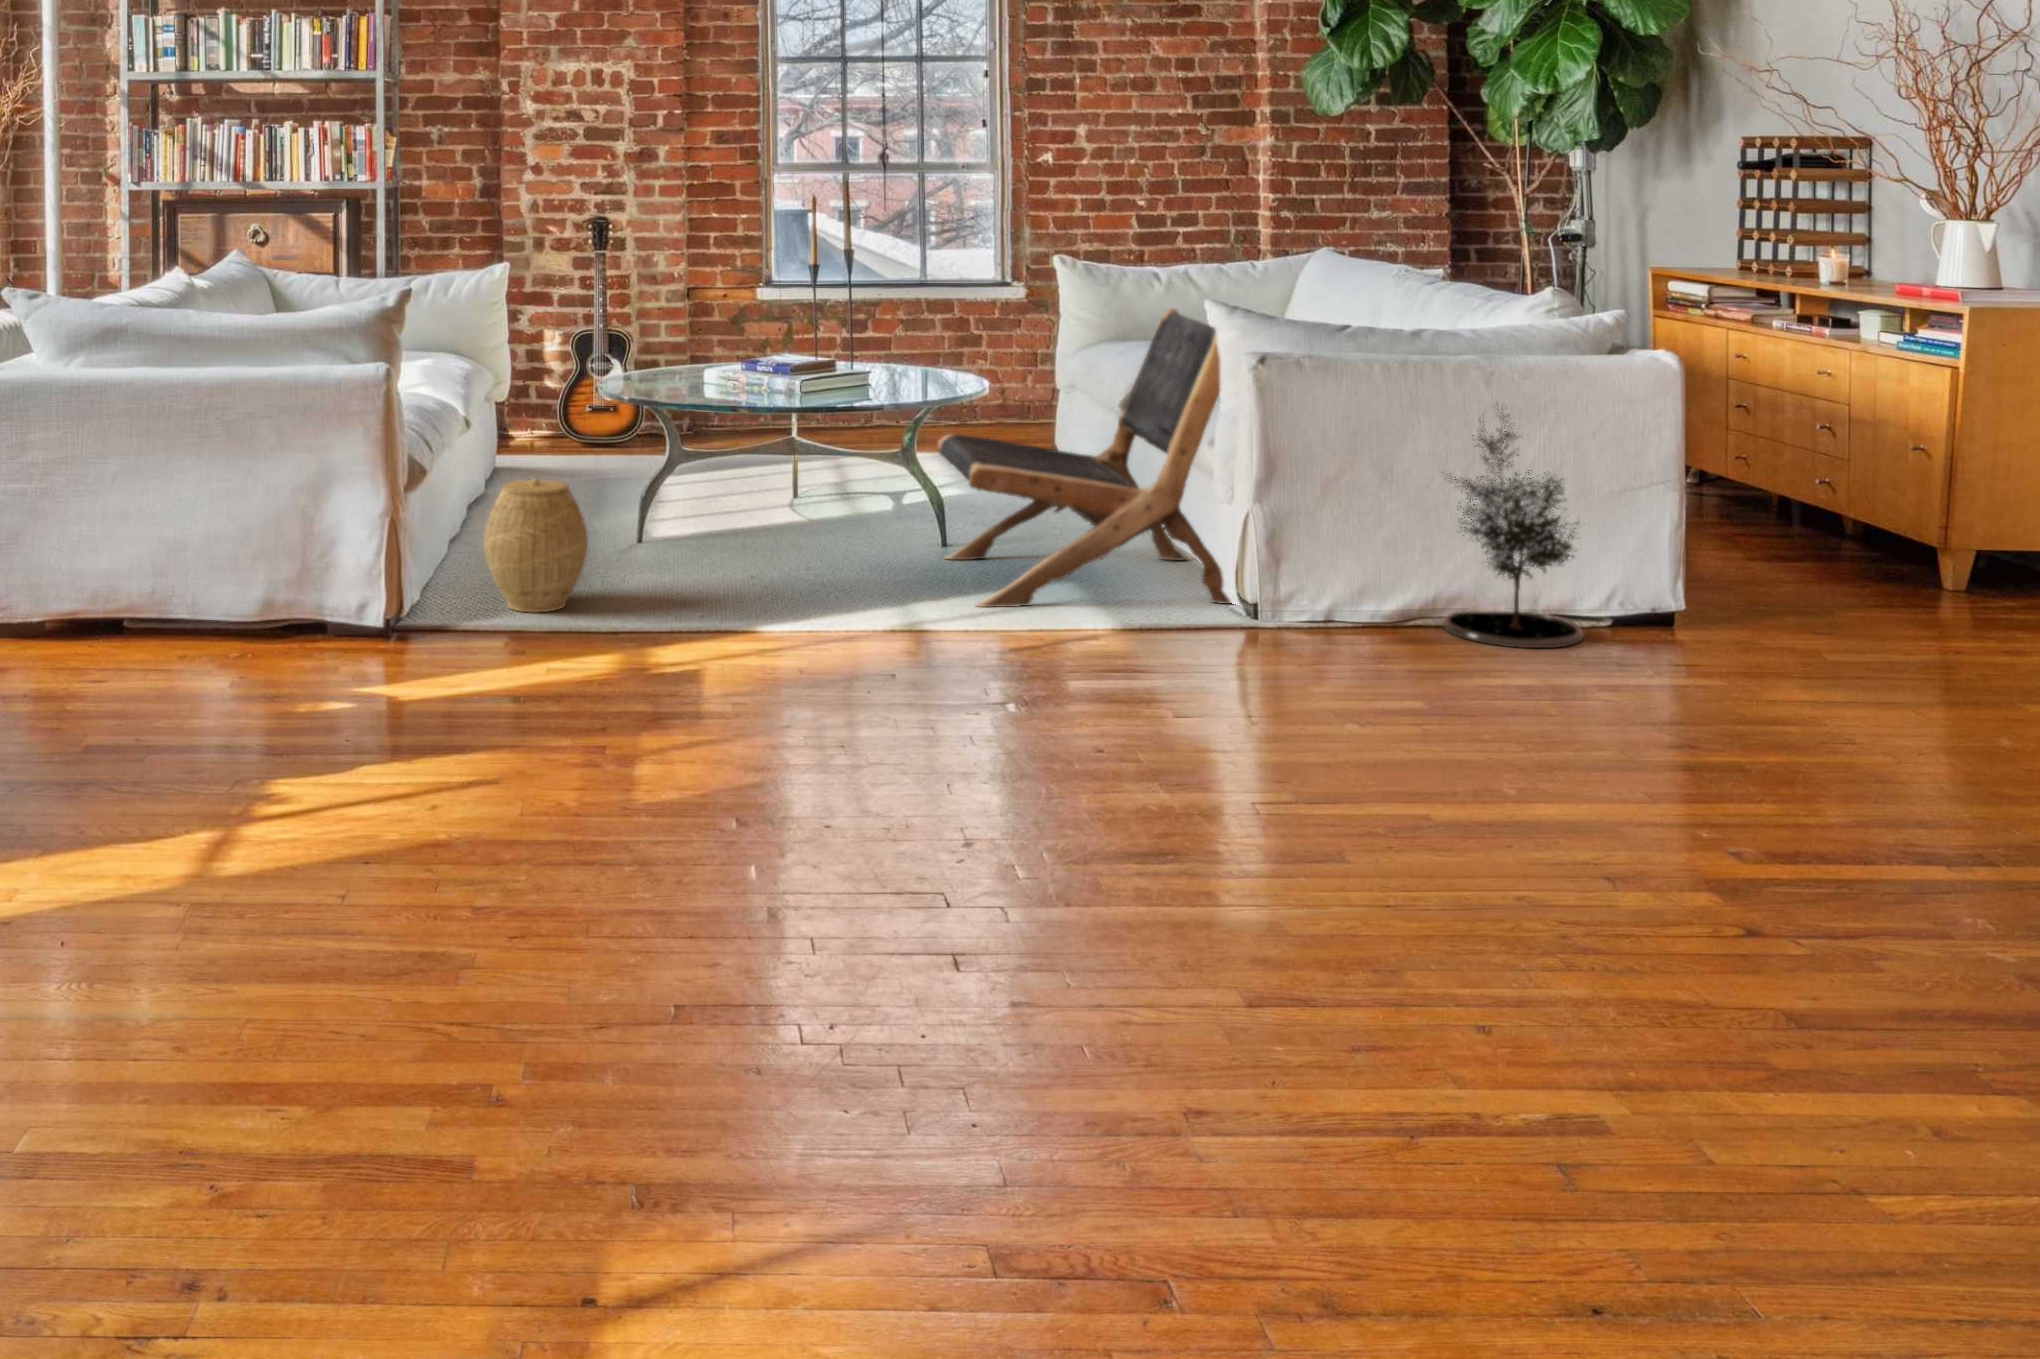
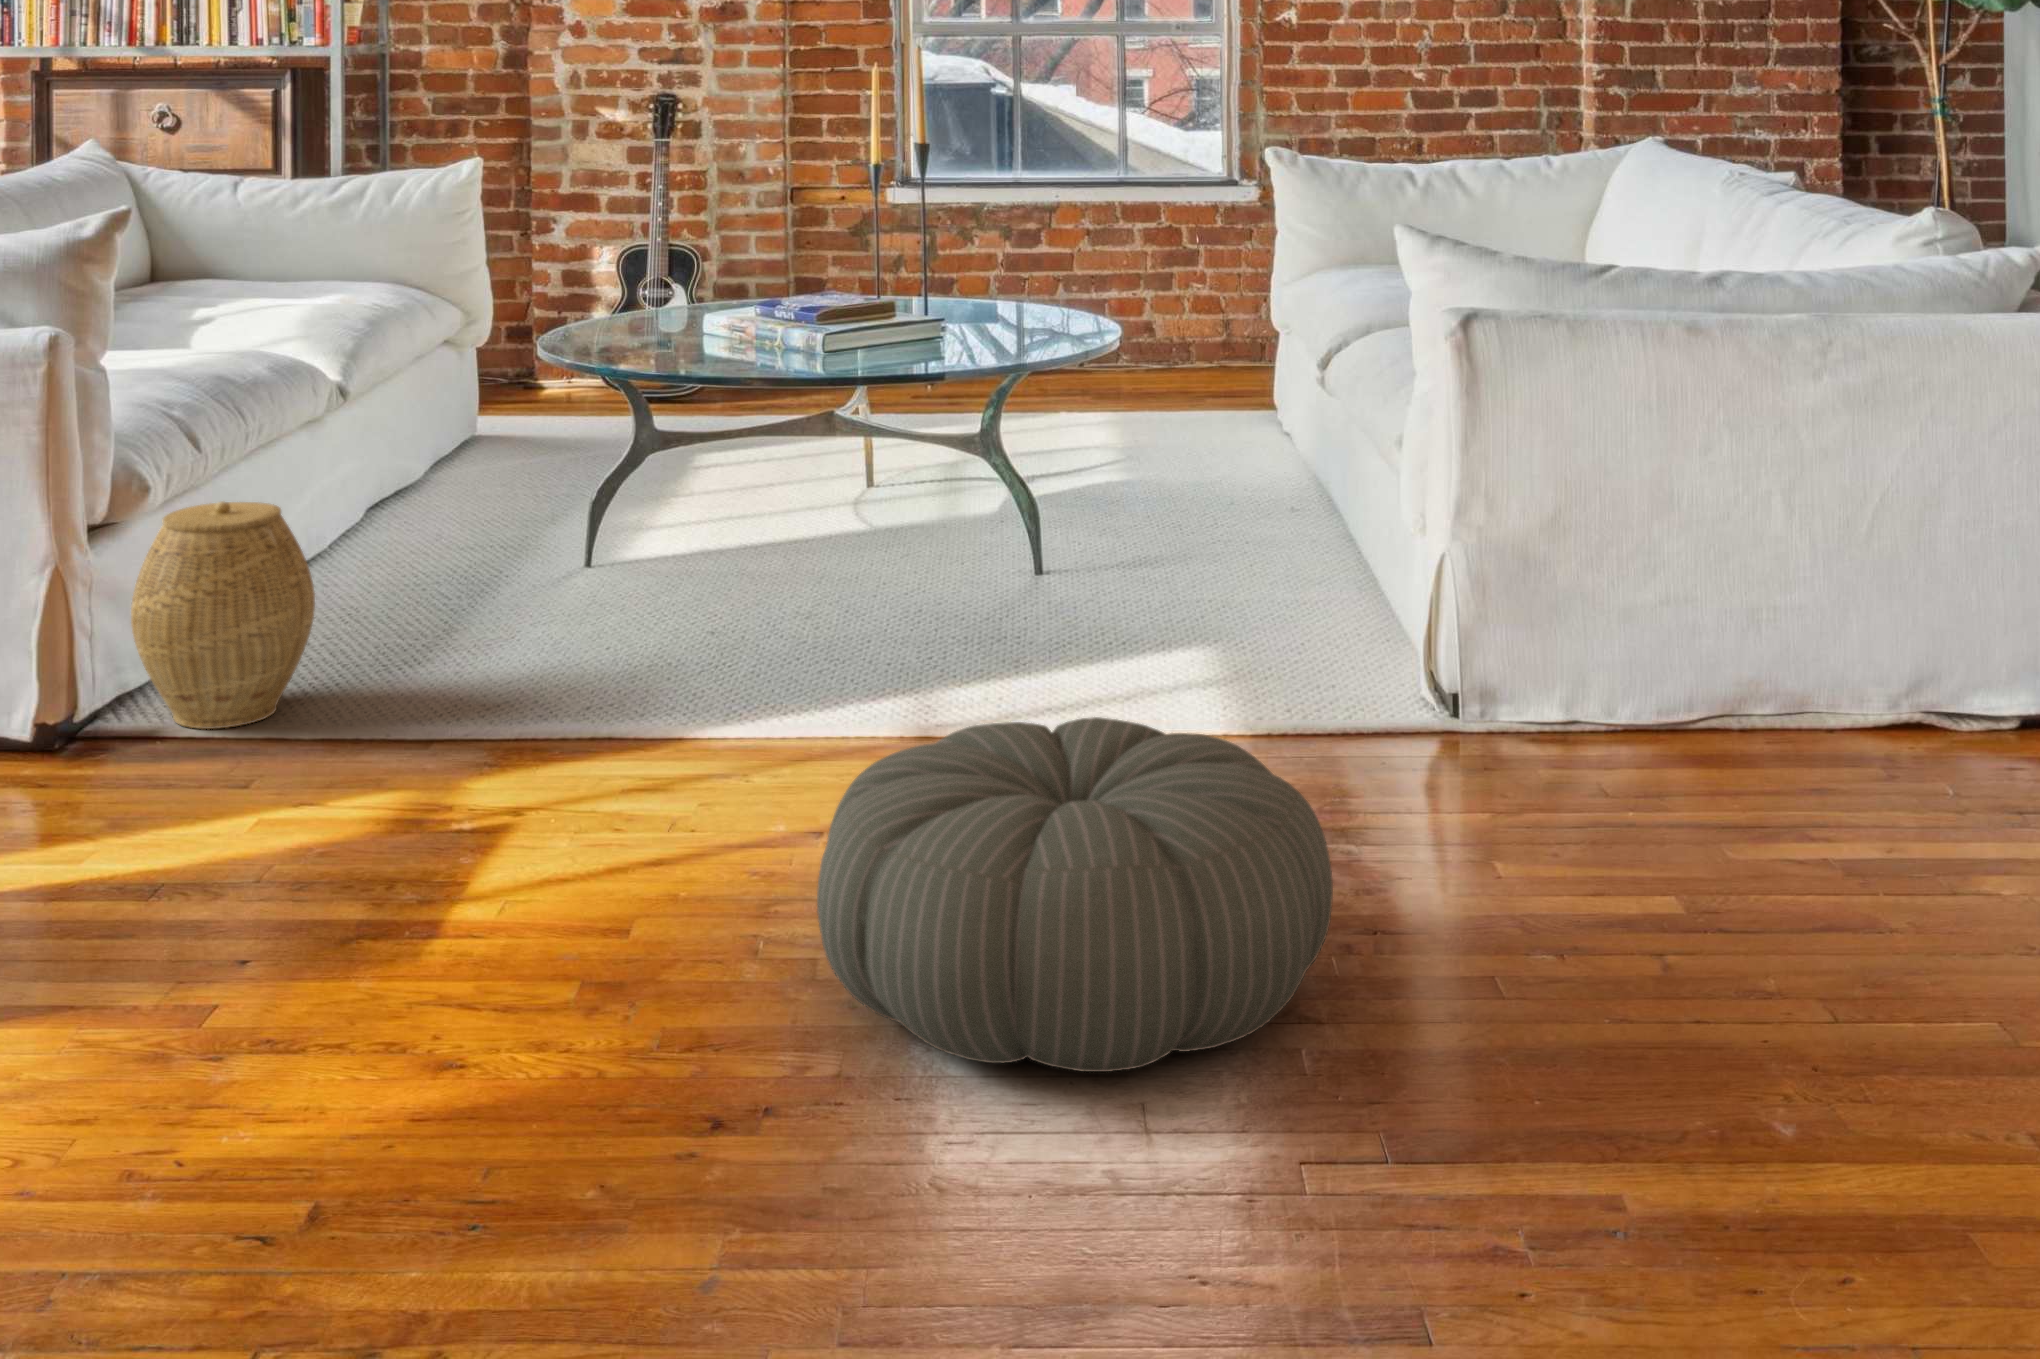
lounge chair: present [936,308,1231,607] -> none [950,224,1400,719]
potted tree: present [1442,402,1584,648] -> none [1711,380,1953,814]
pouf: none [998,582,1277,744] -> present [817,717,1333,1072]

